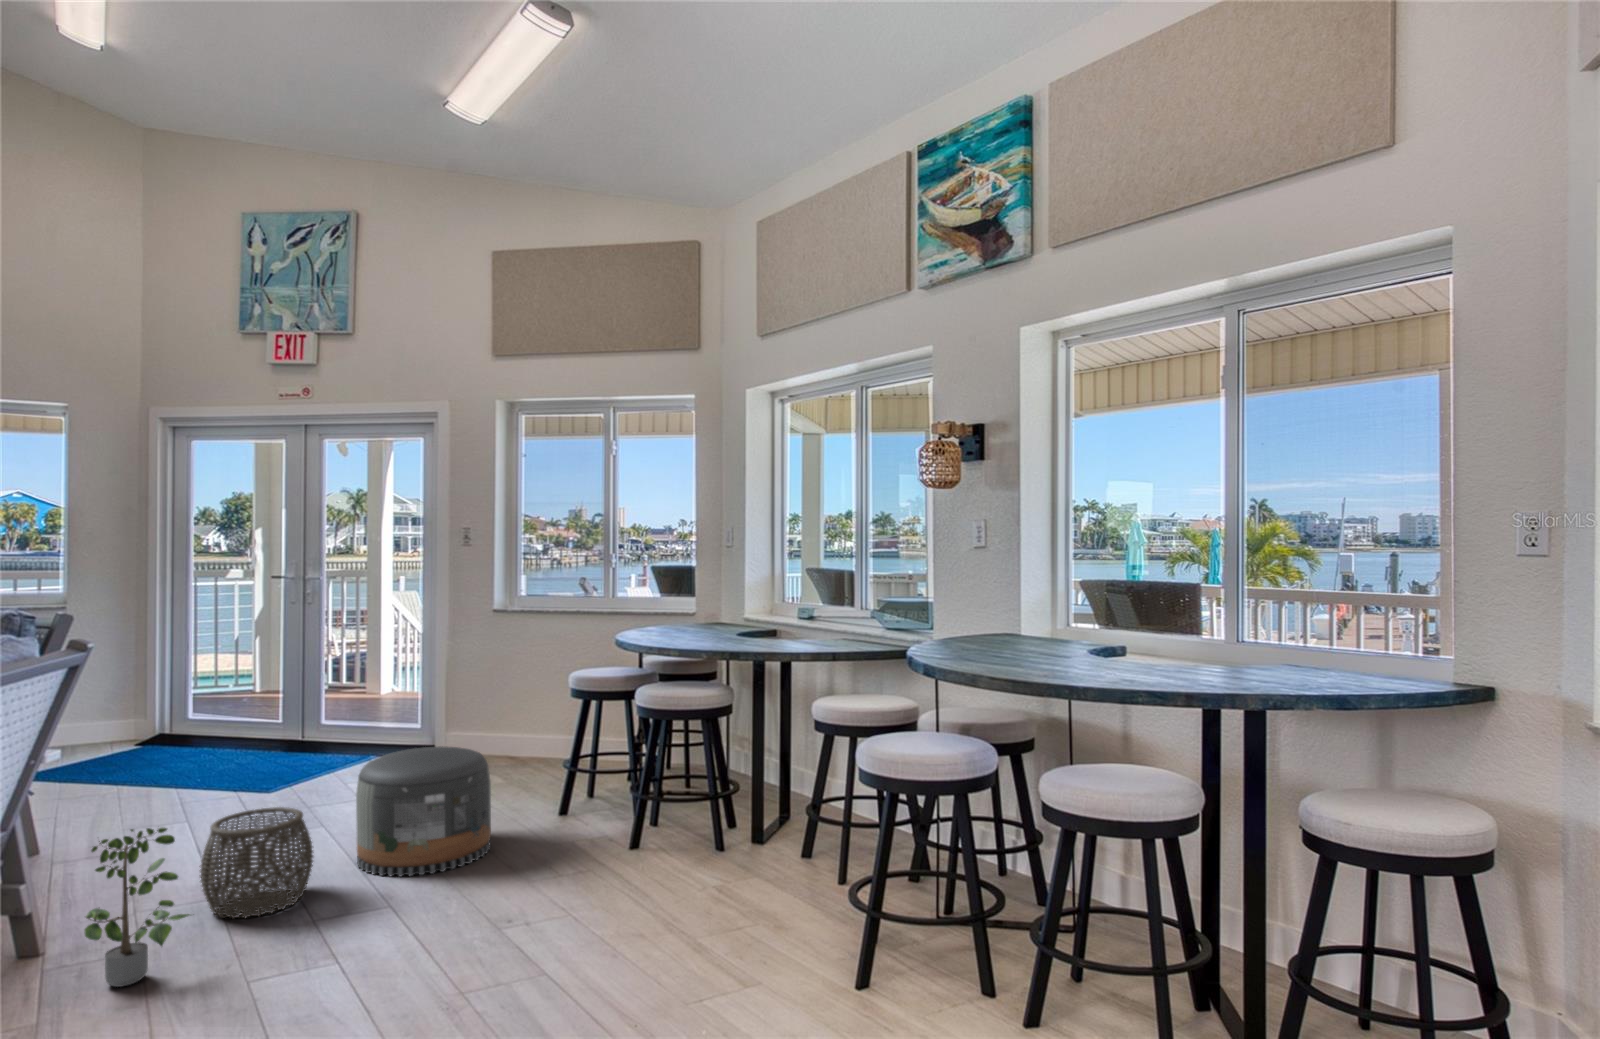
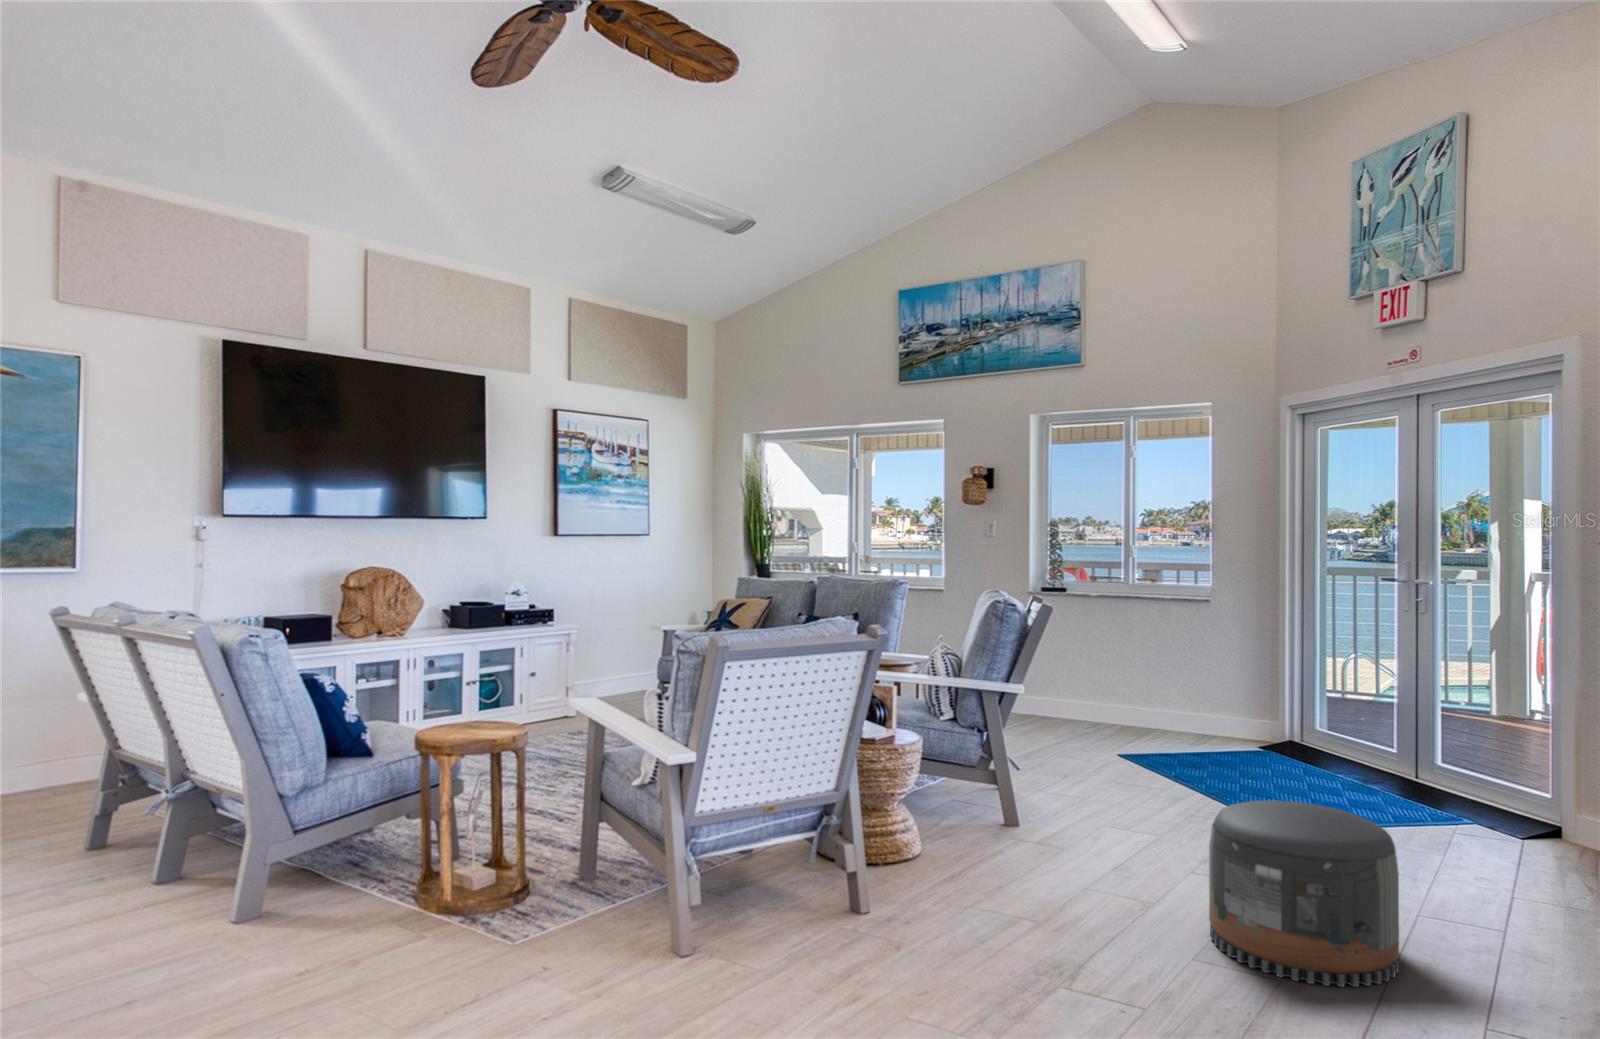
woven basket: present [200,807,313,918] -> none [1026,809,1139,929]
potted plant: present [85,828,190,987] -> none [876,780,954,924]

